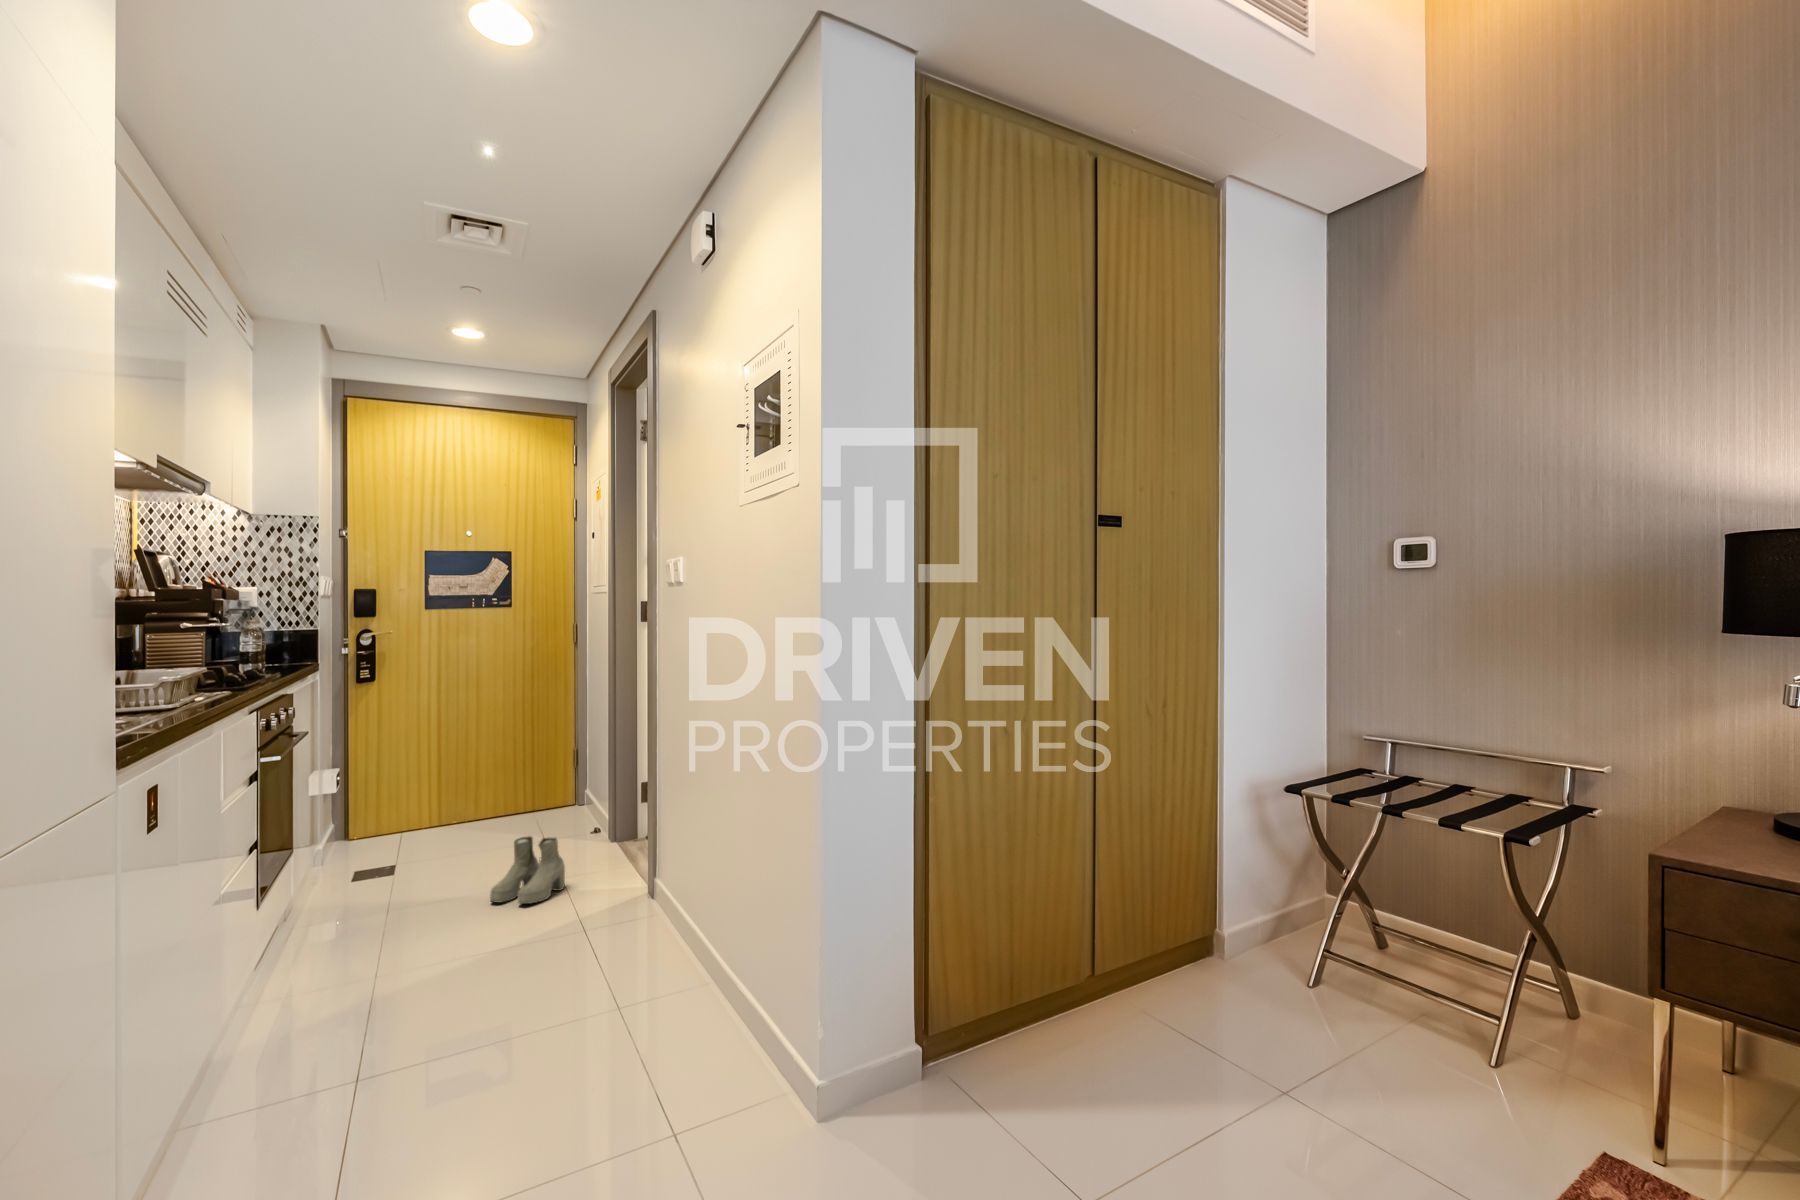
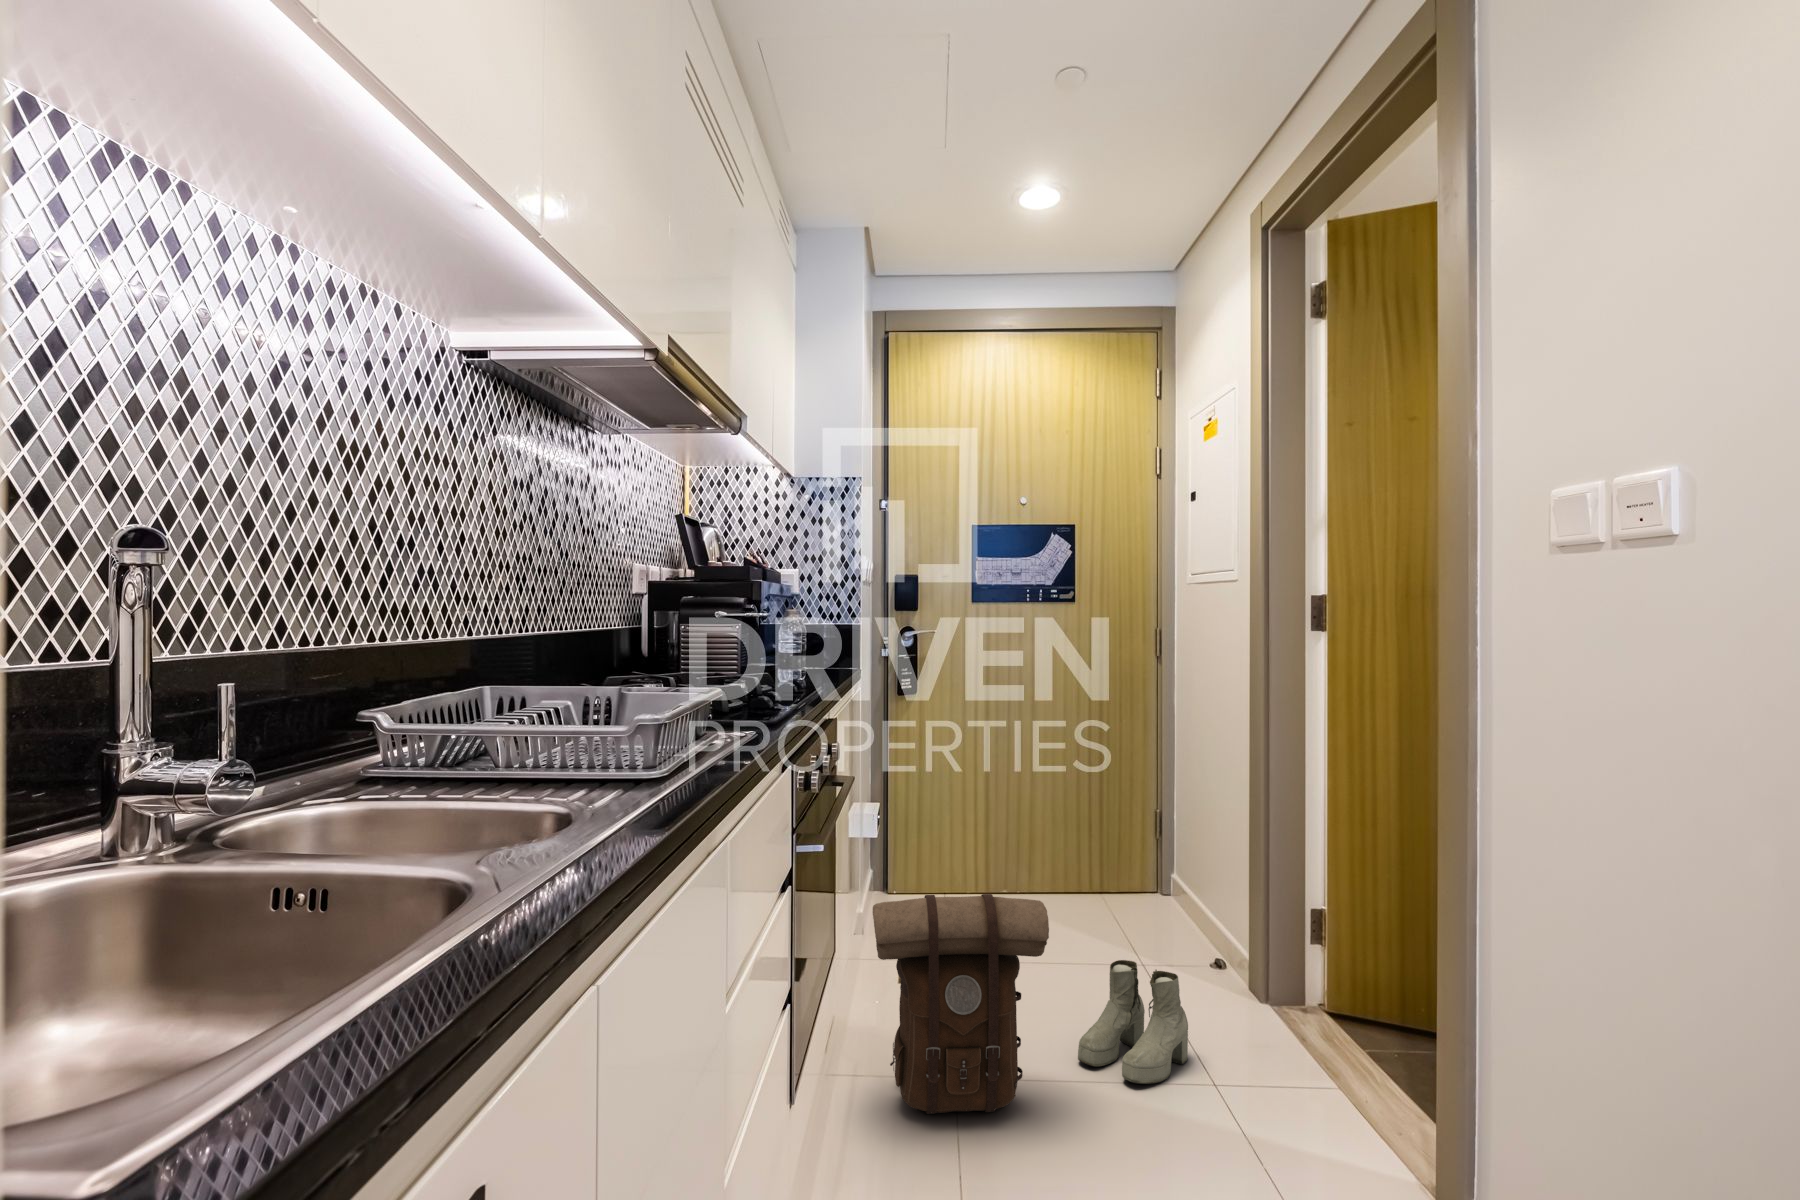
backpack: none [328,802,461,949] -> present [873,894,1049,1114]

